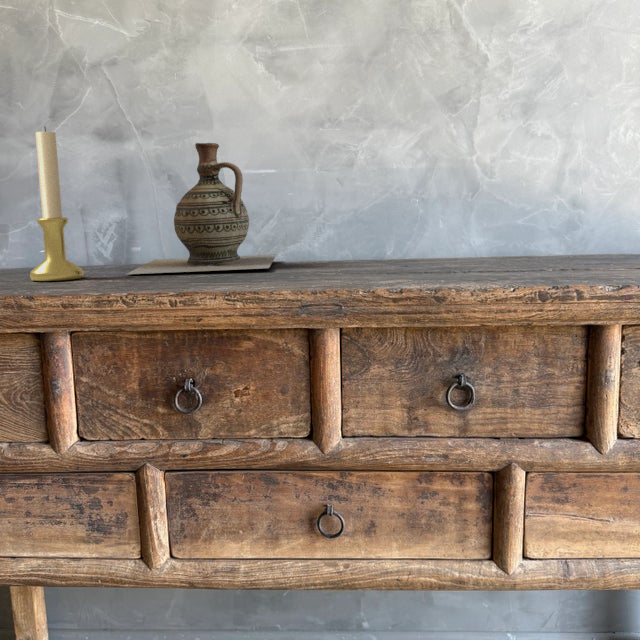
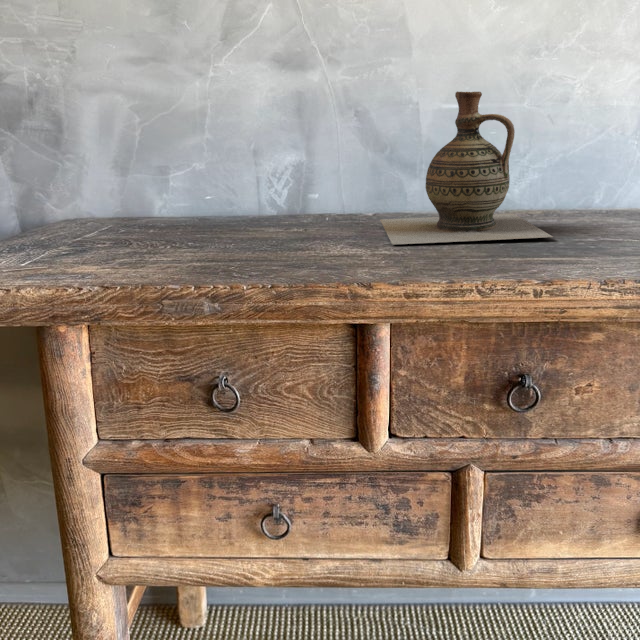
candle holder: present [30,127,84,281] -> none [295,76,352,255]

